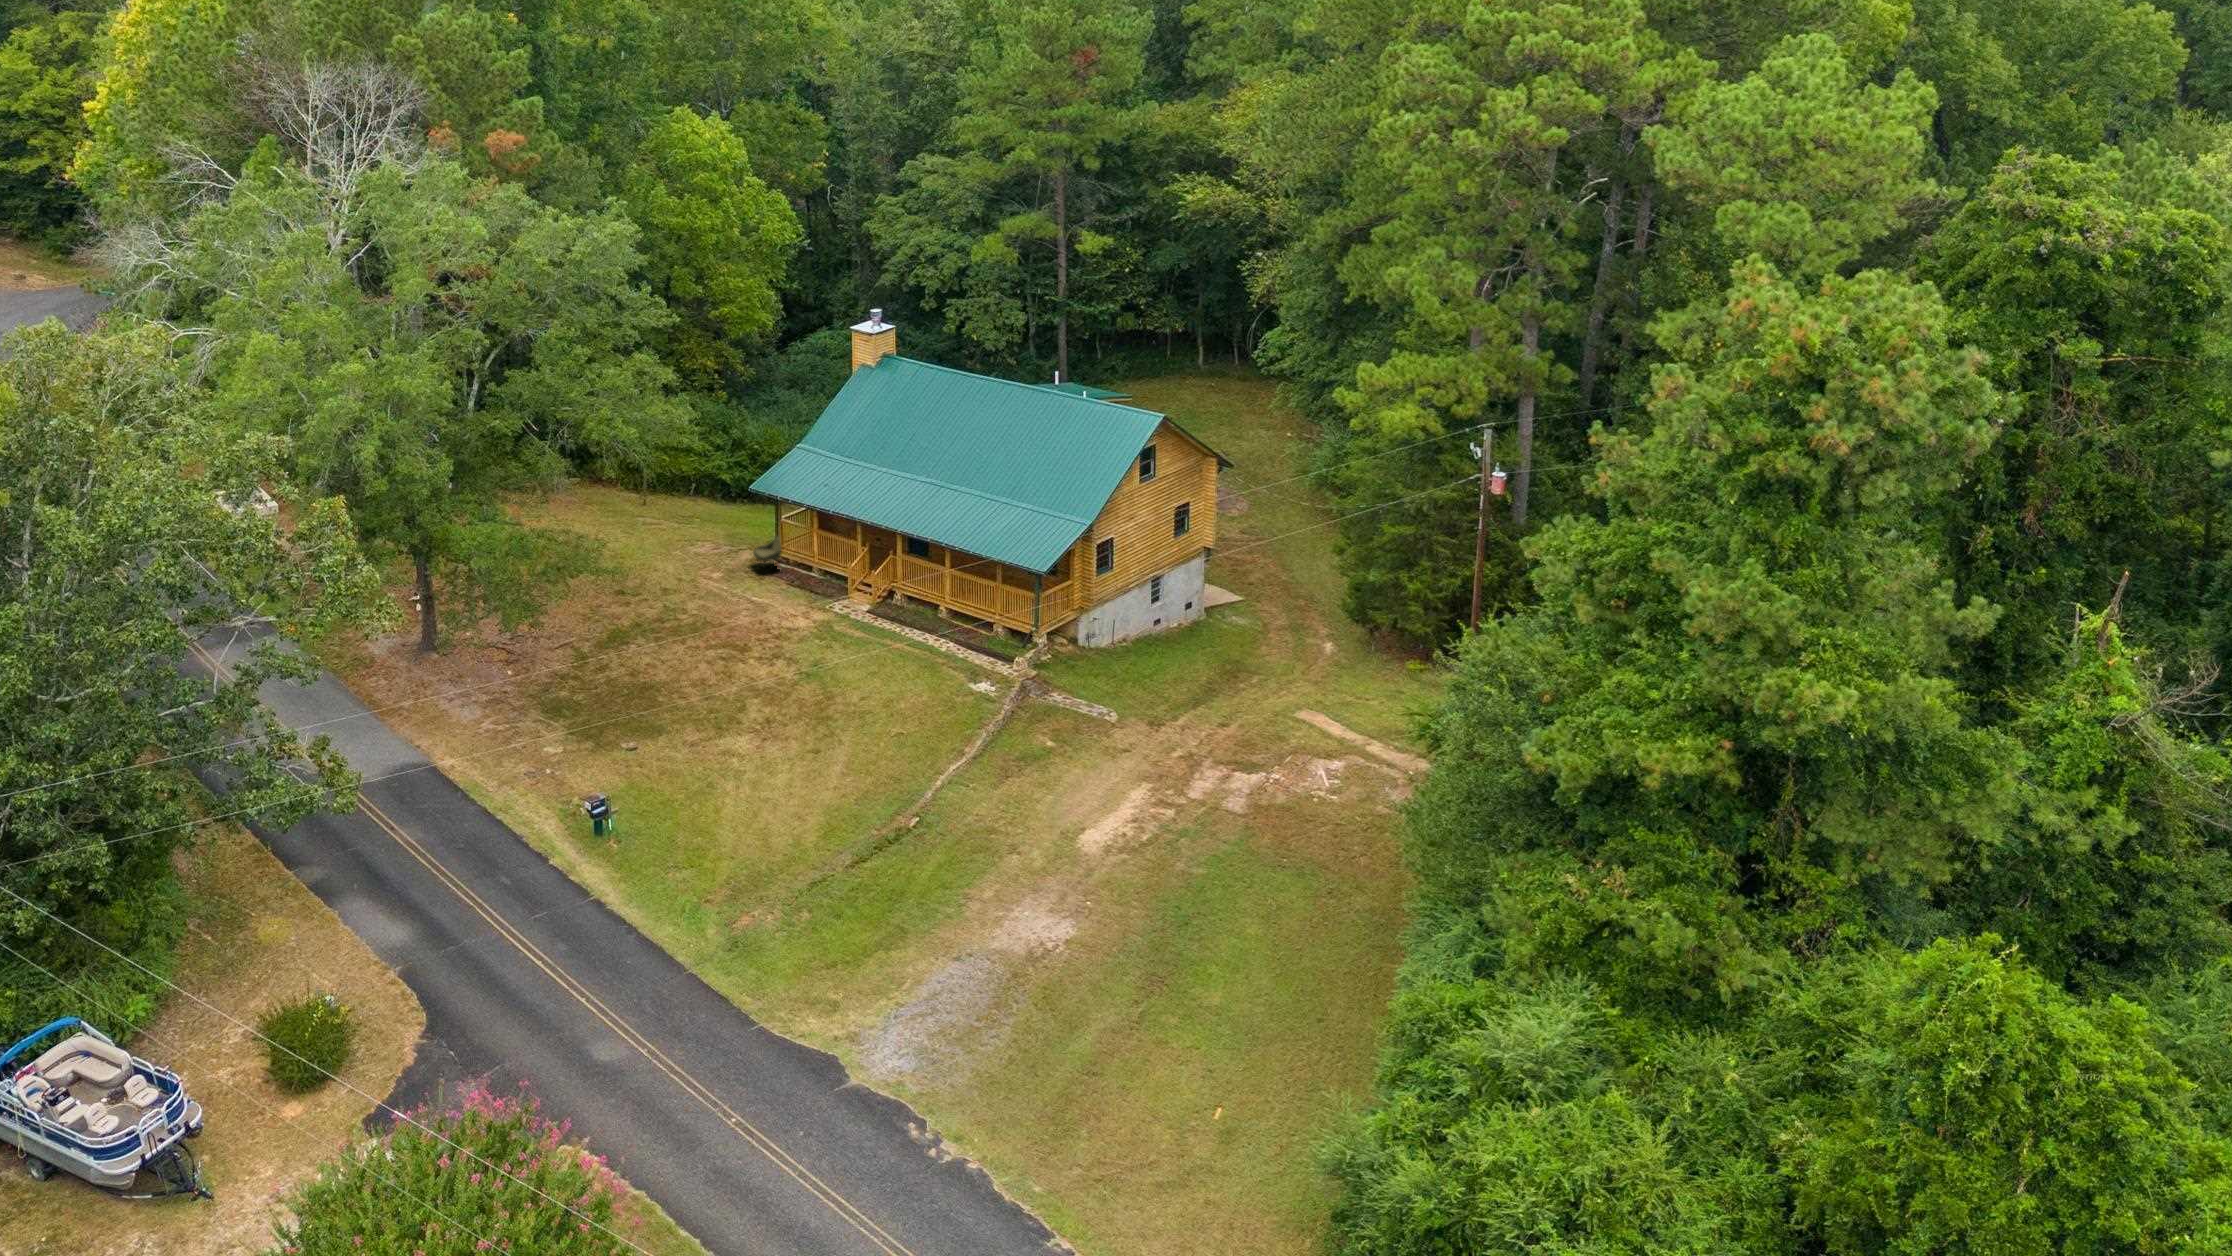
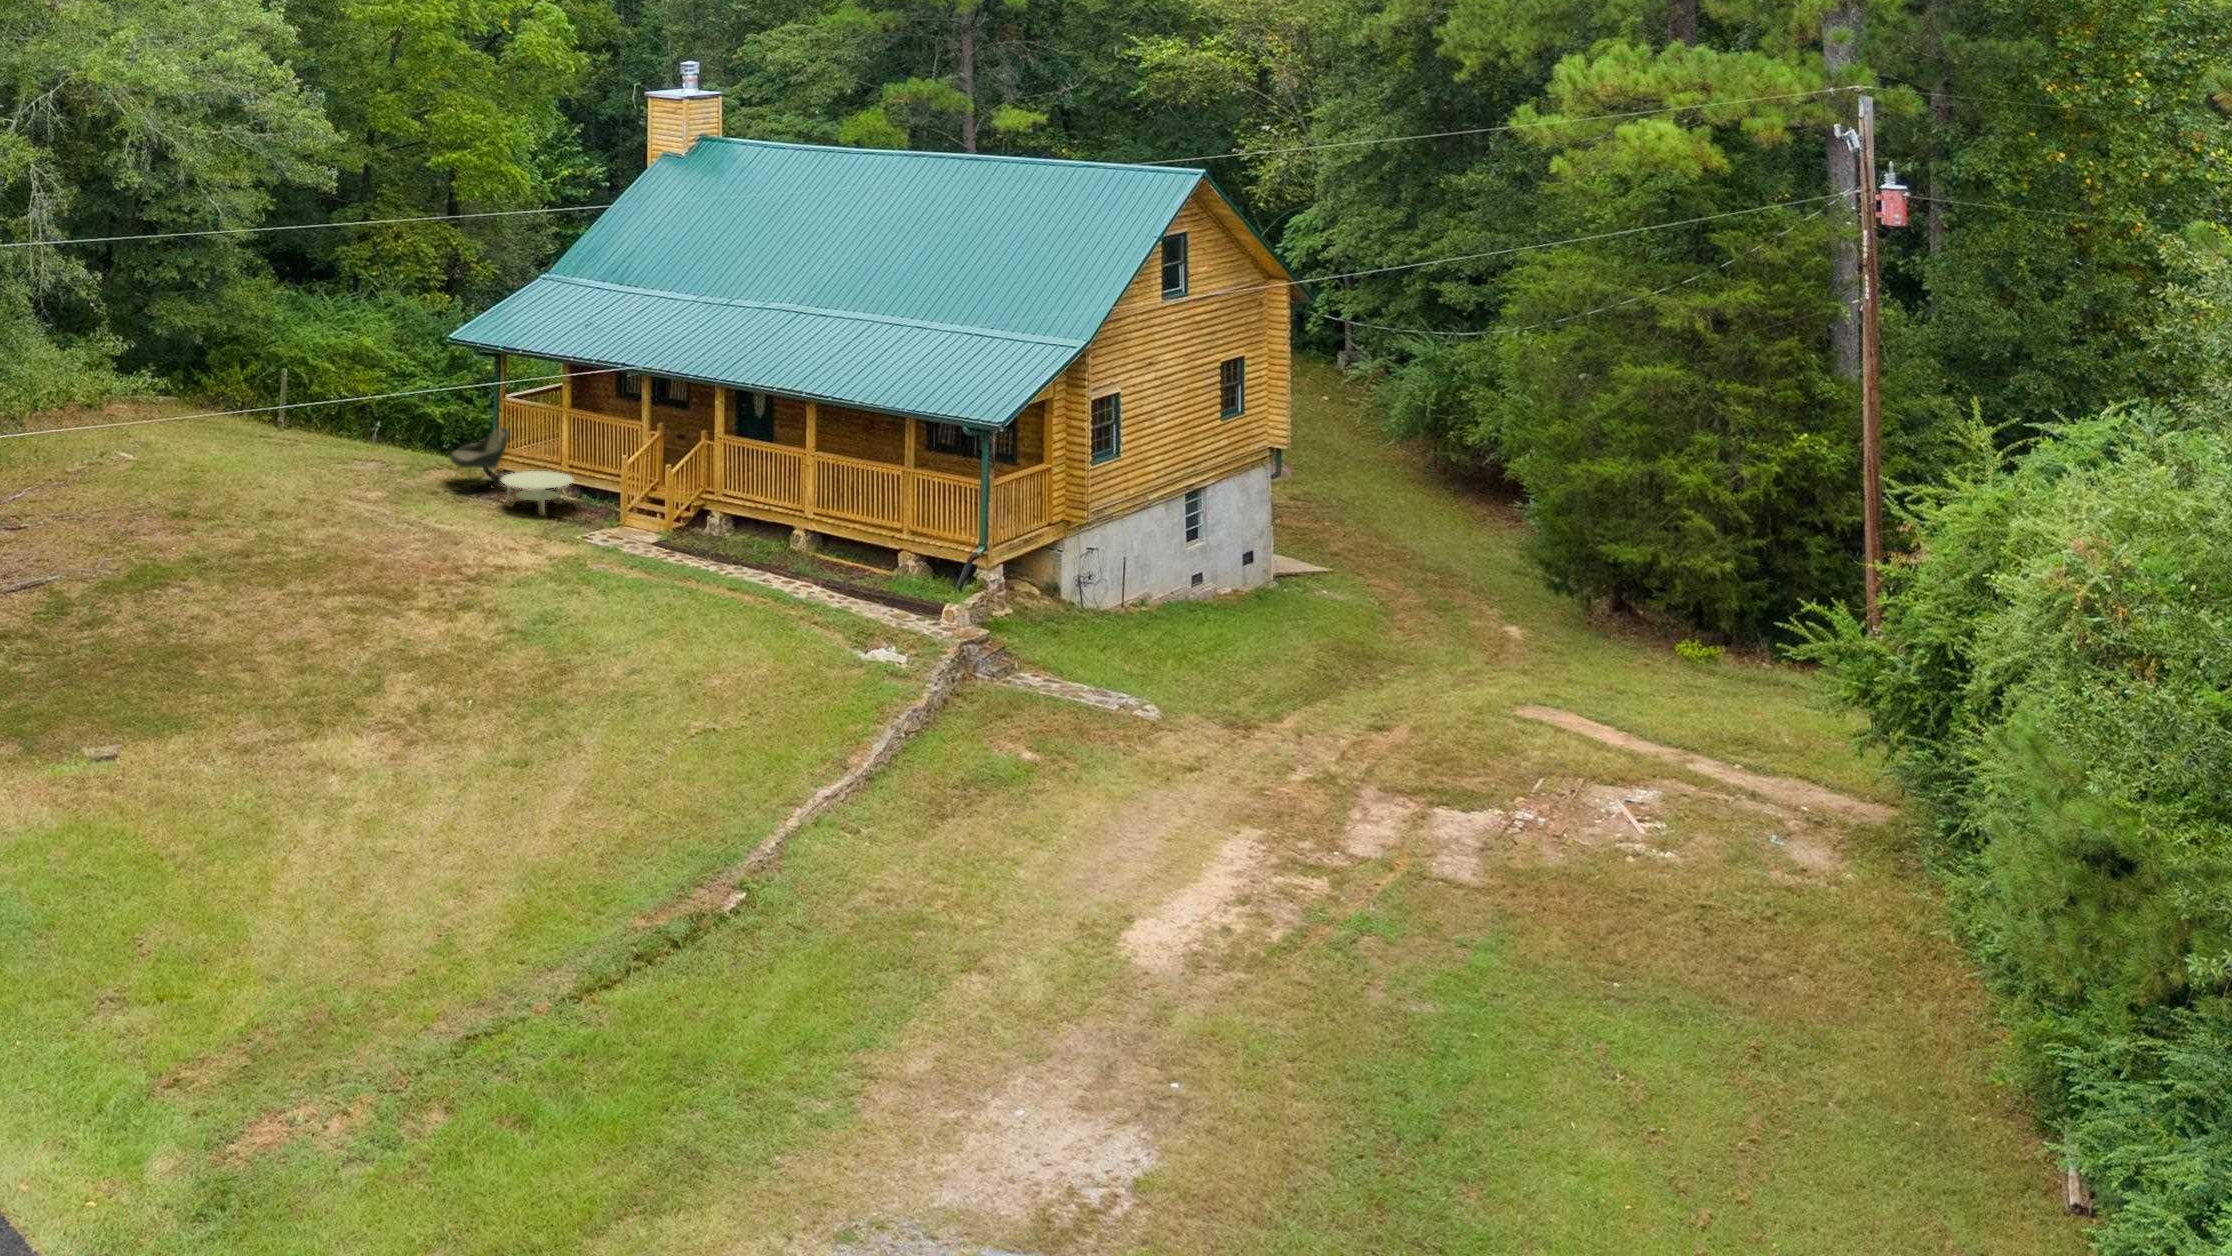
round table: none [783,563,822,591] -> present [501,471,574,516]

